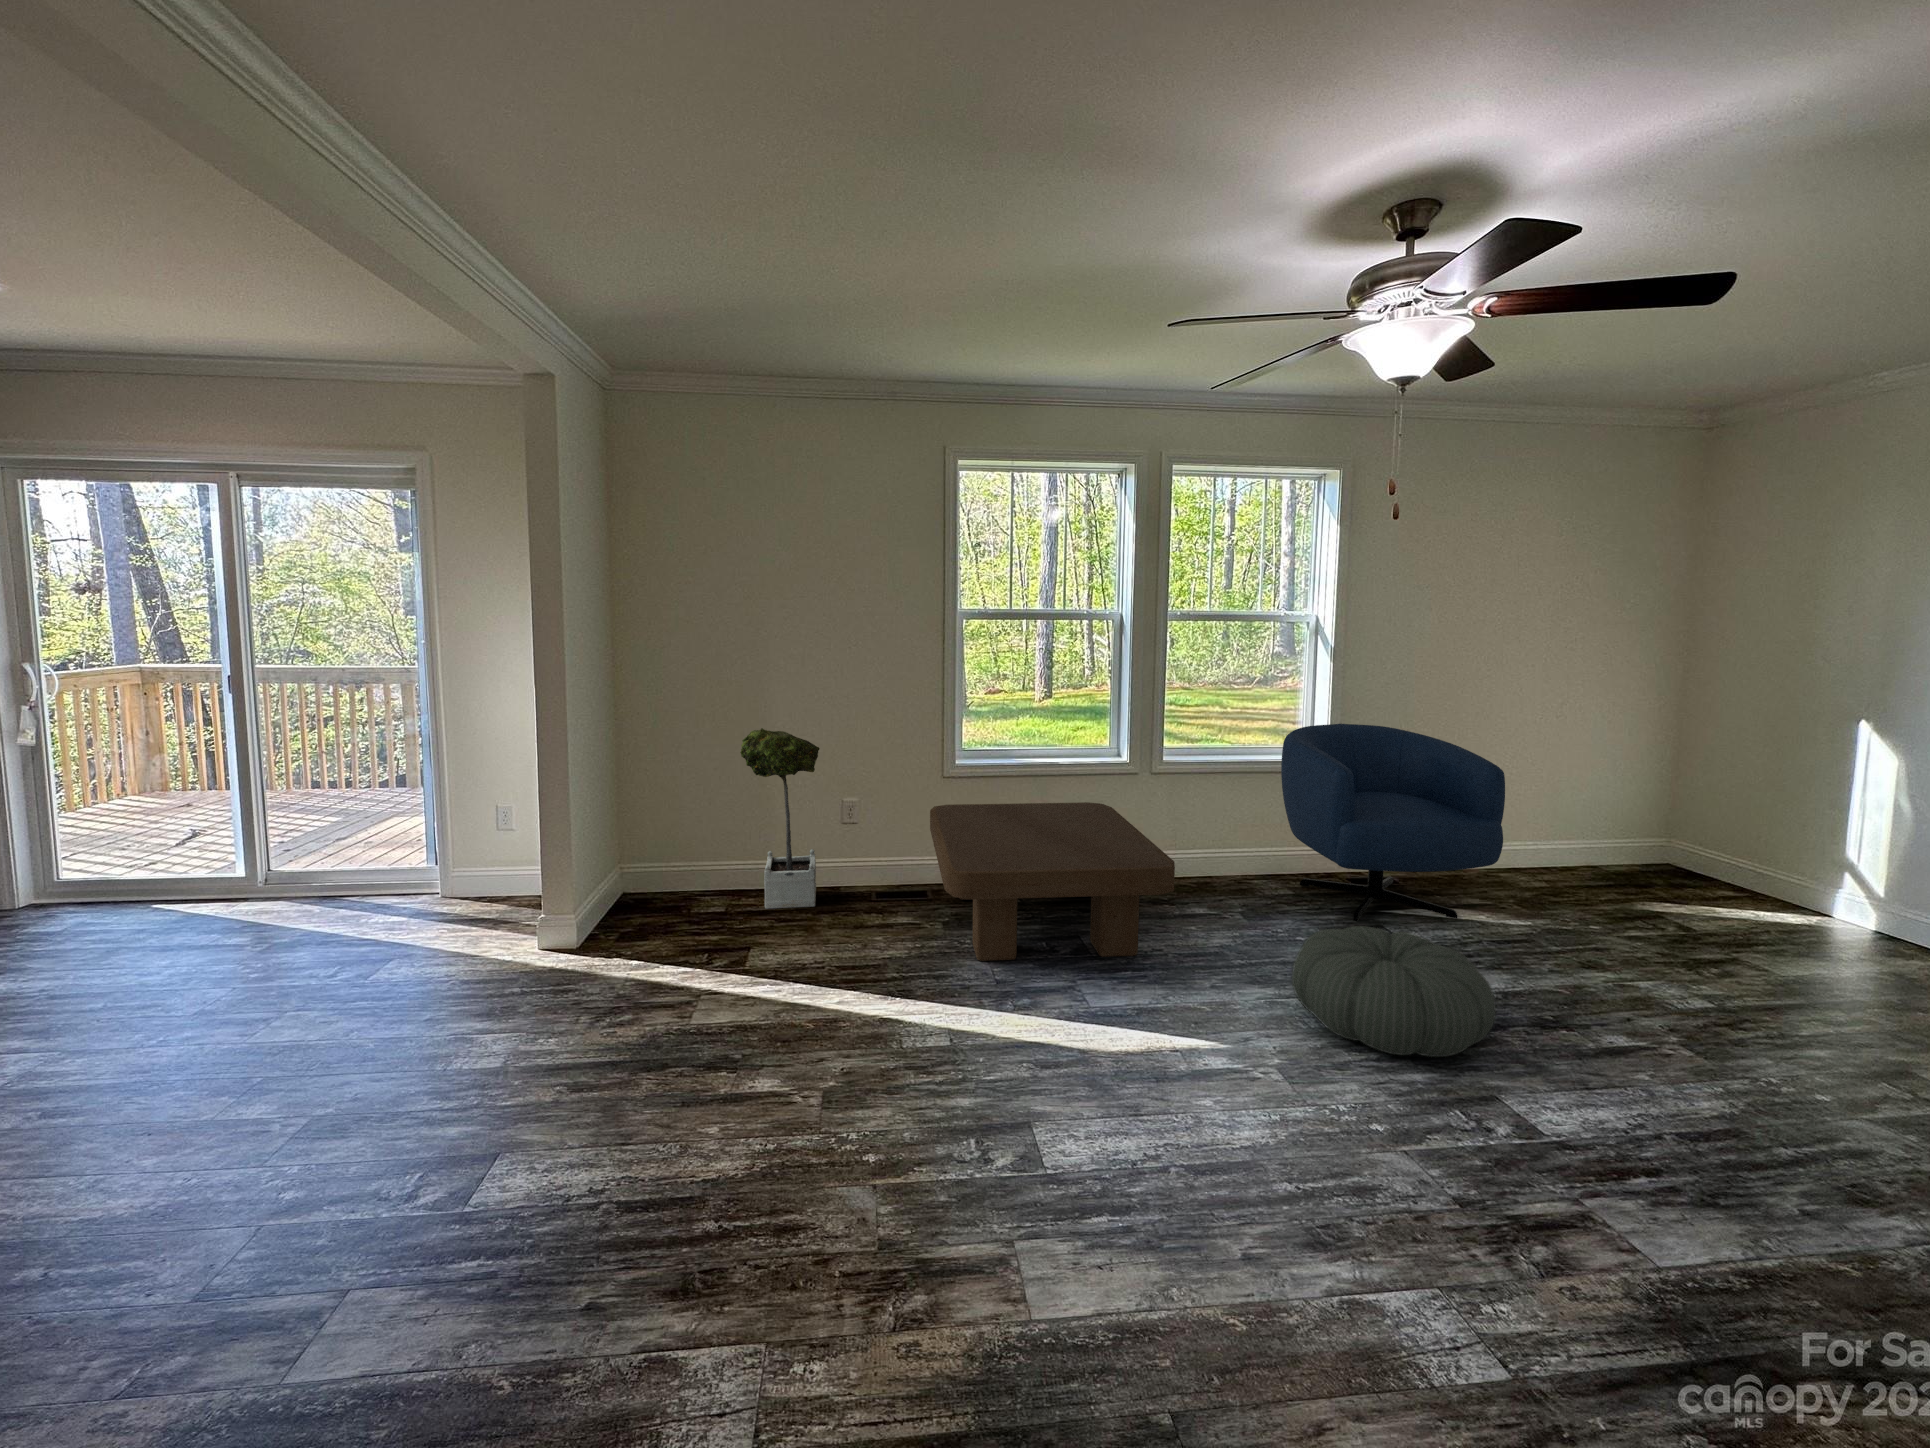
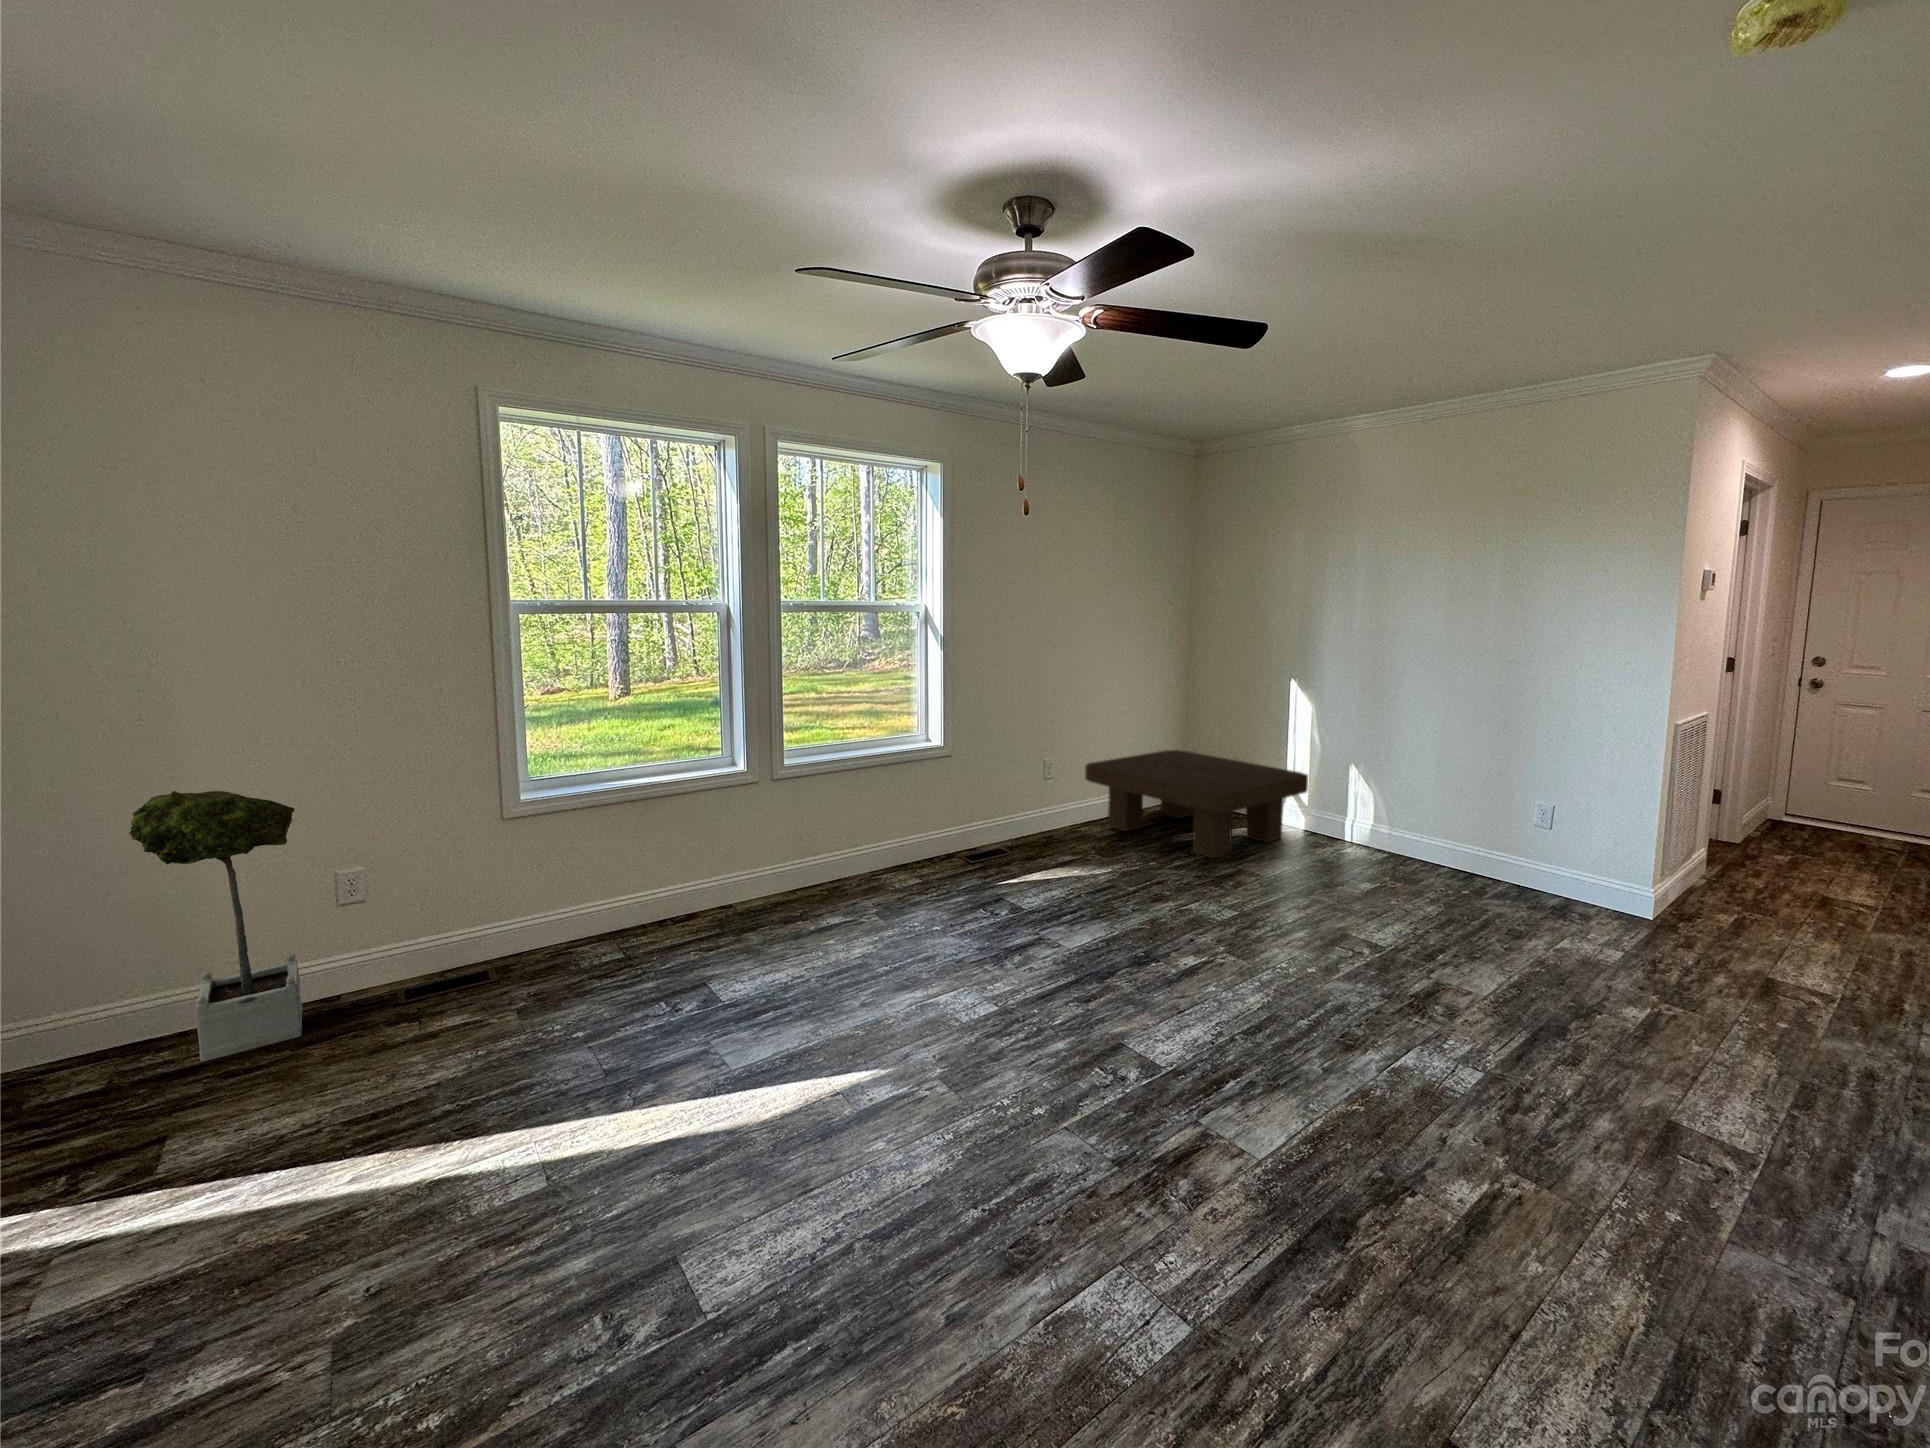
armchair: present [1281,724,1505,921] -> none [904,714,1086,900]
coffee table: present [930,802,1175,961] -> present [1085,750,1308,859]
pouf: present [1292,926,1496,1057] -> none [941,906,1109,1028]

